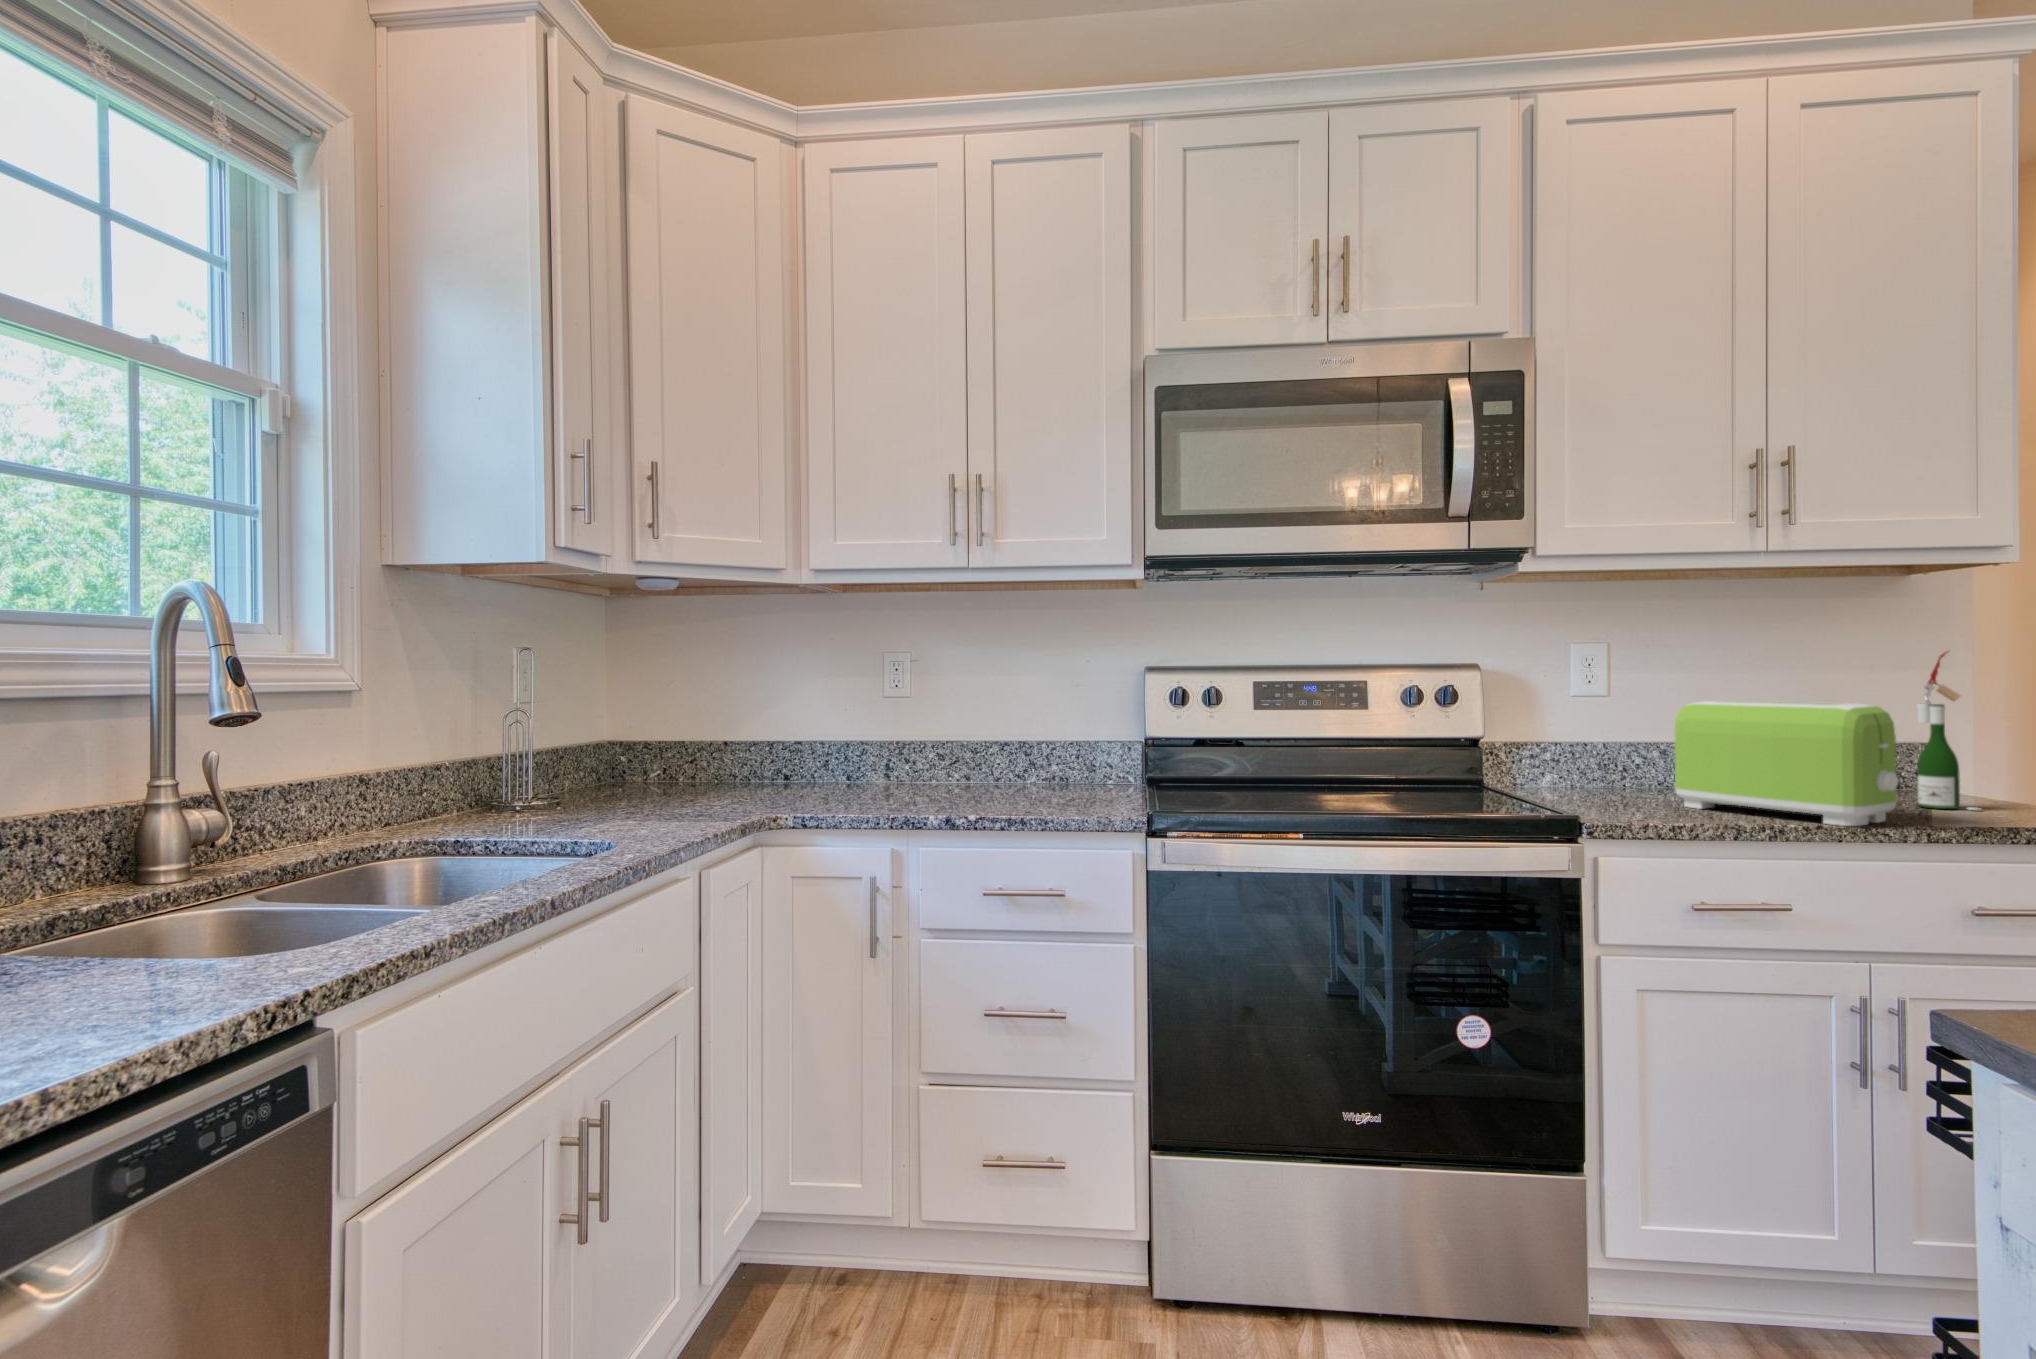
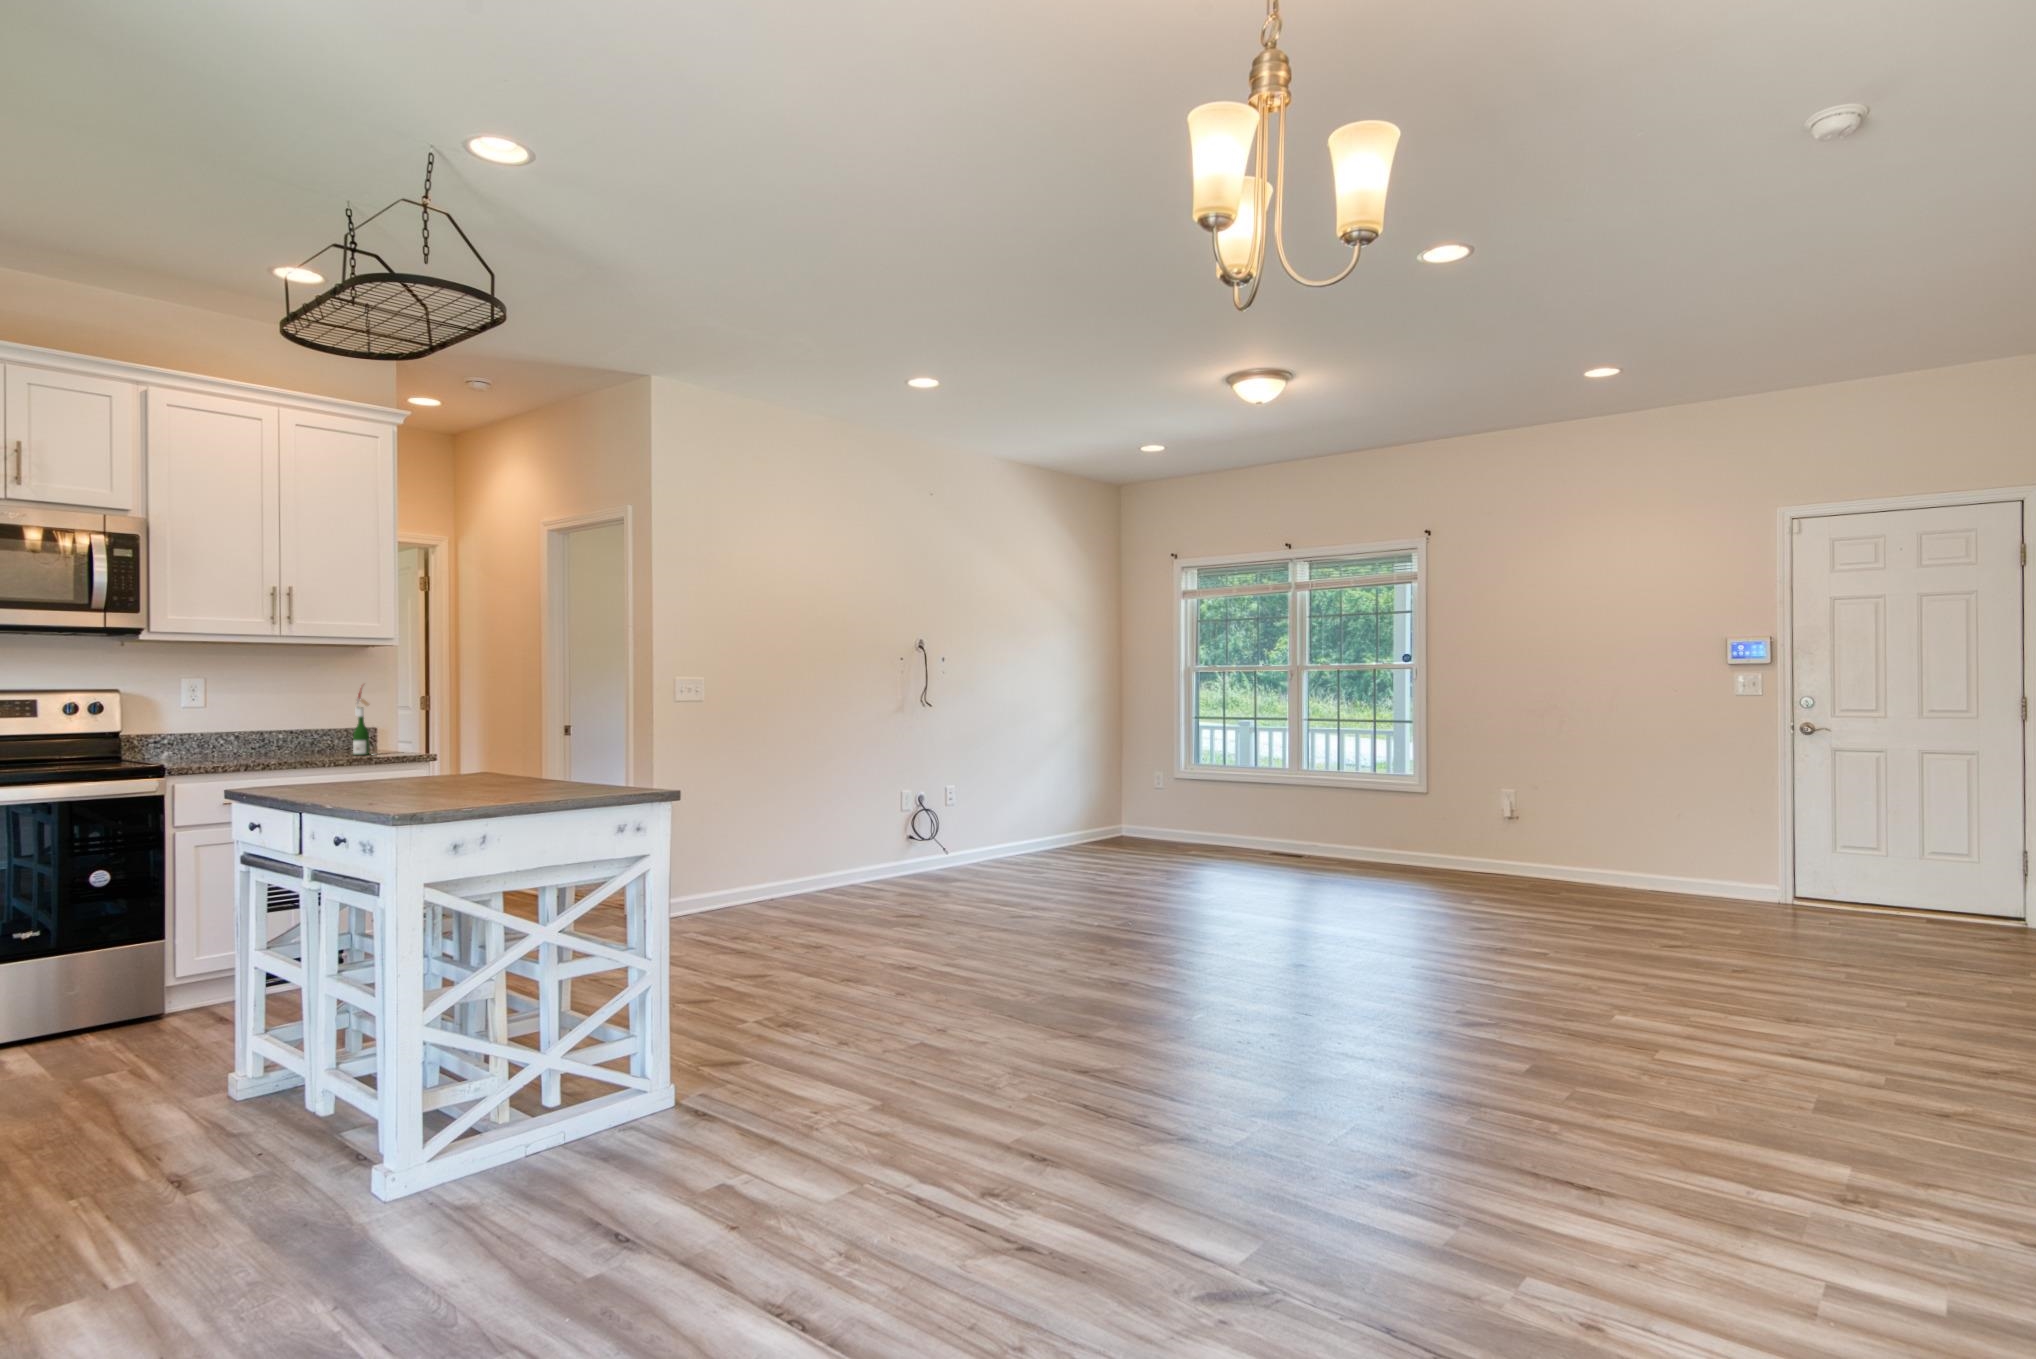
toaster: present [1674,700,1897,826] -> none [230,707,326,762]

